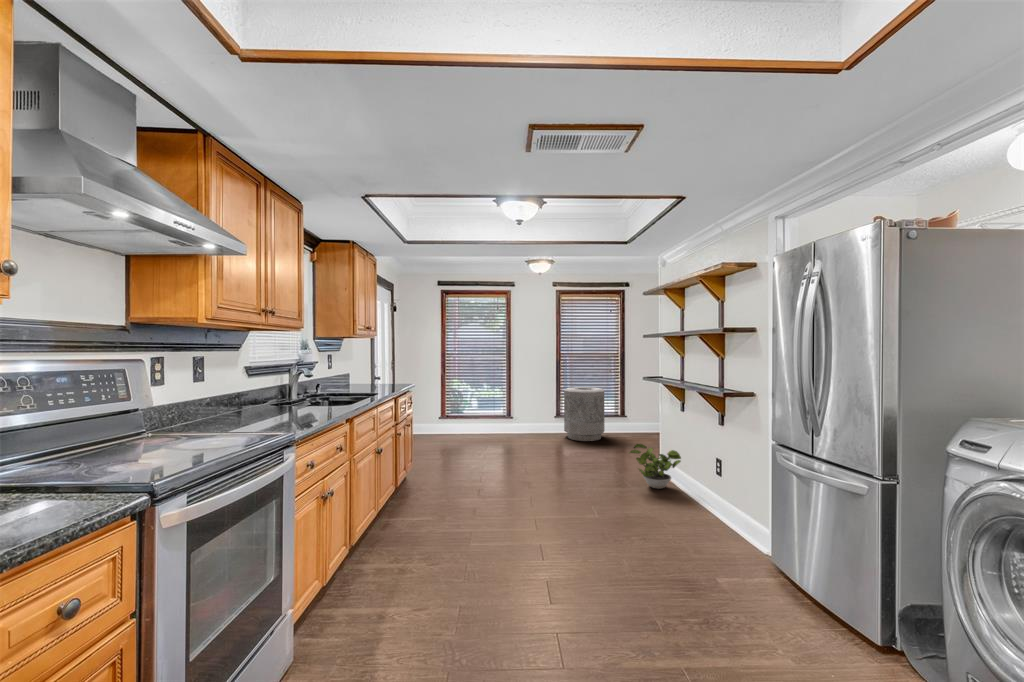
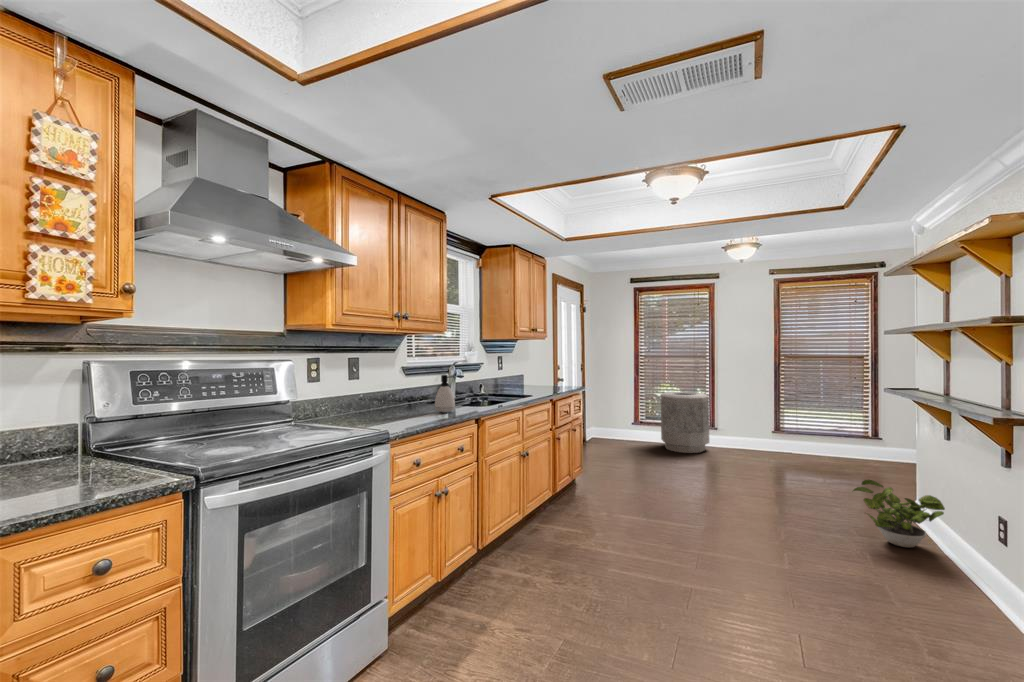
soap dispenser: none [310,374,333,413] -> present [435,375,455,412]
trash can: present [564,387,605,441] -> present [661,392,709,453]

